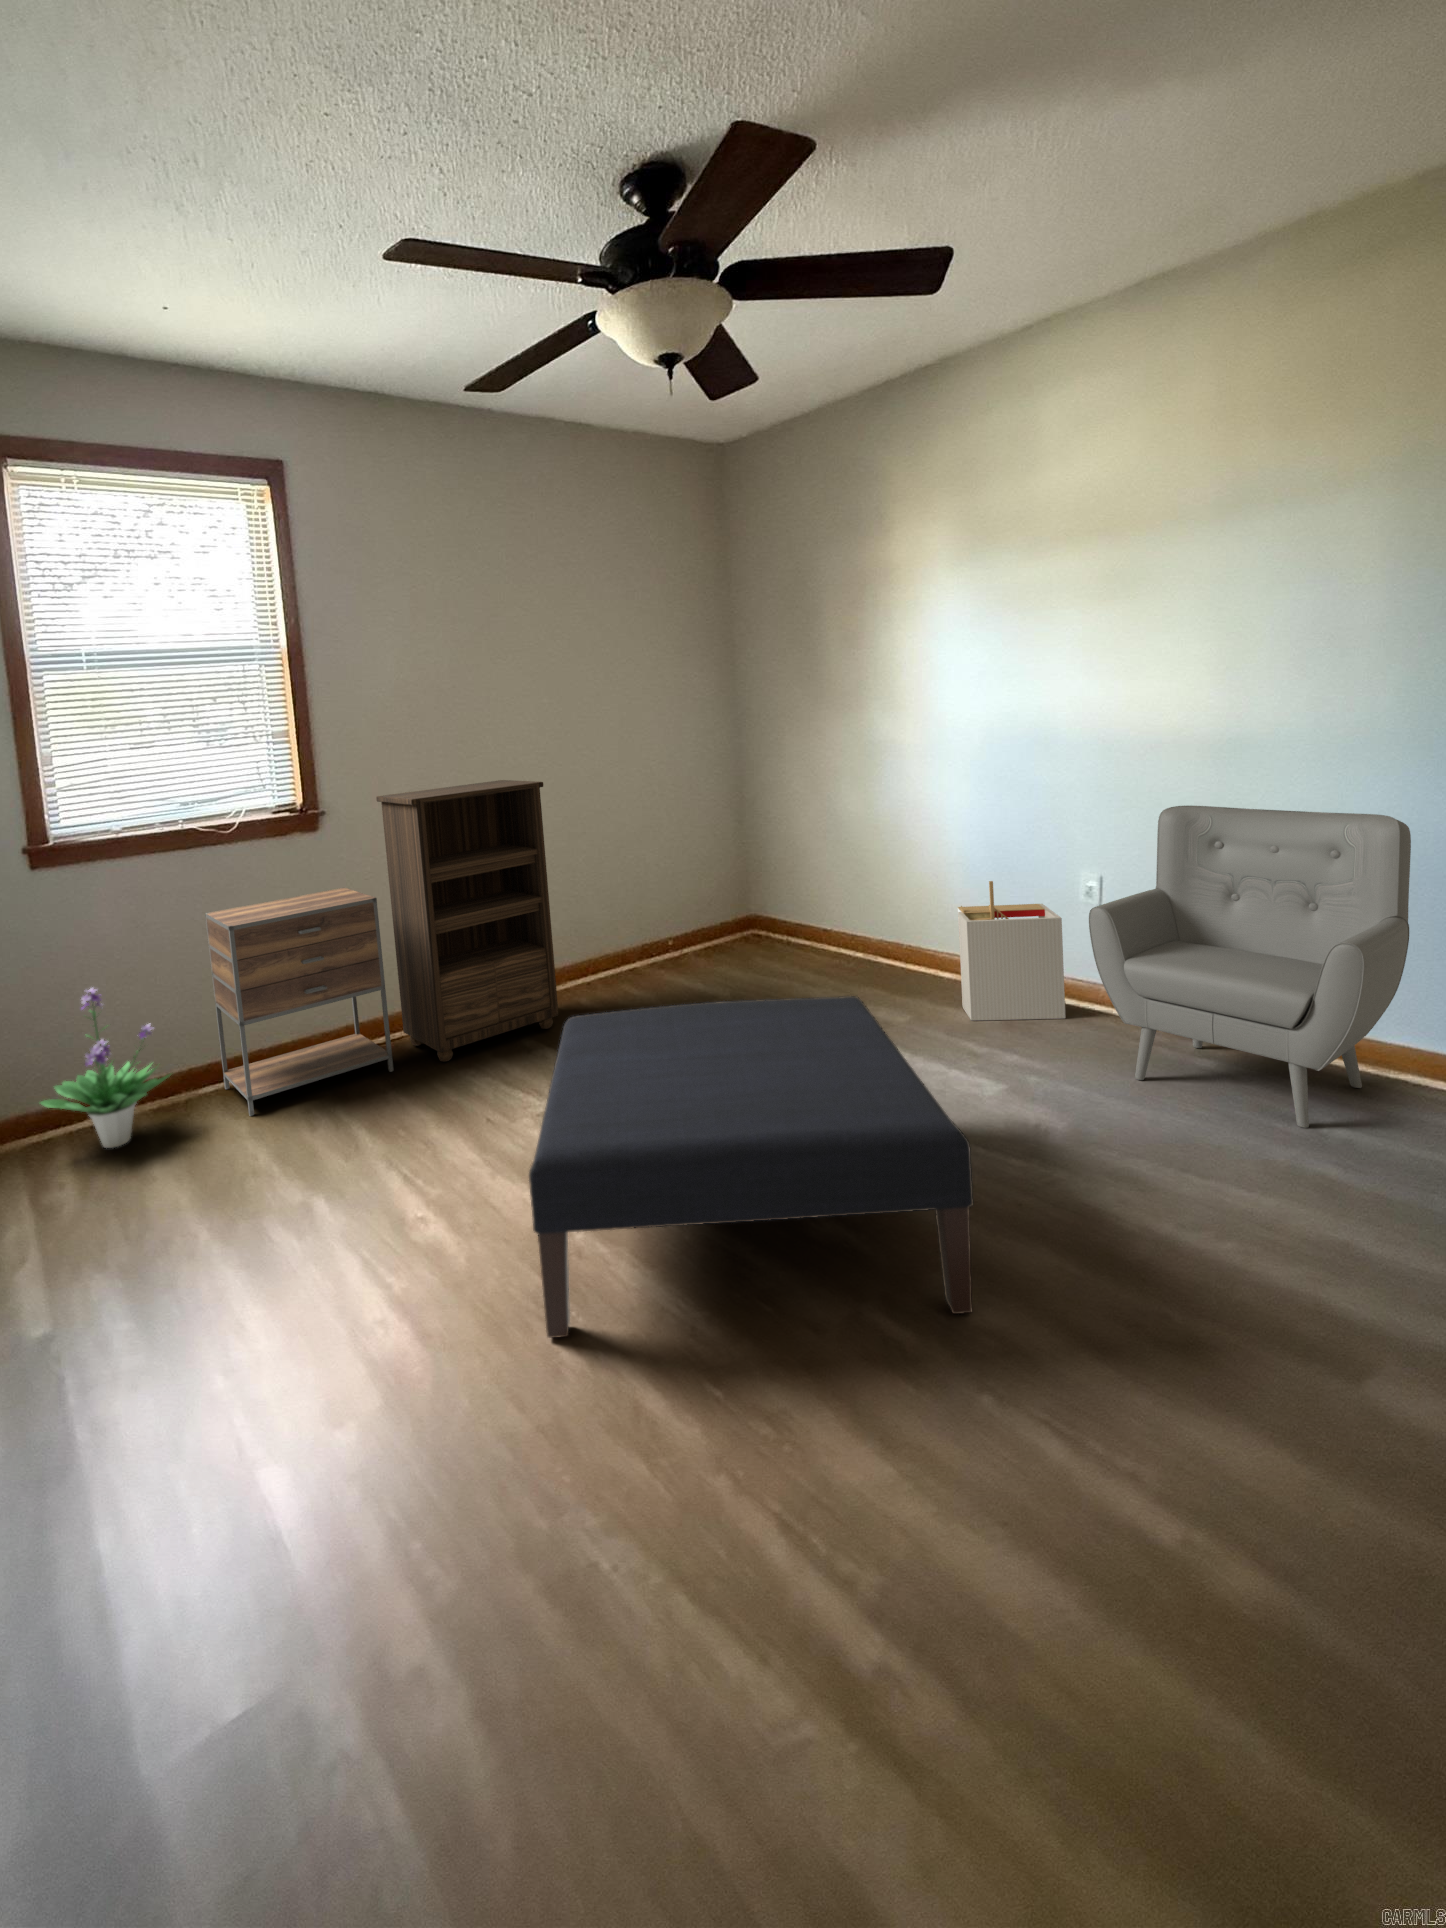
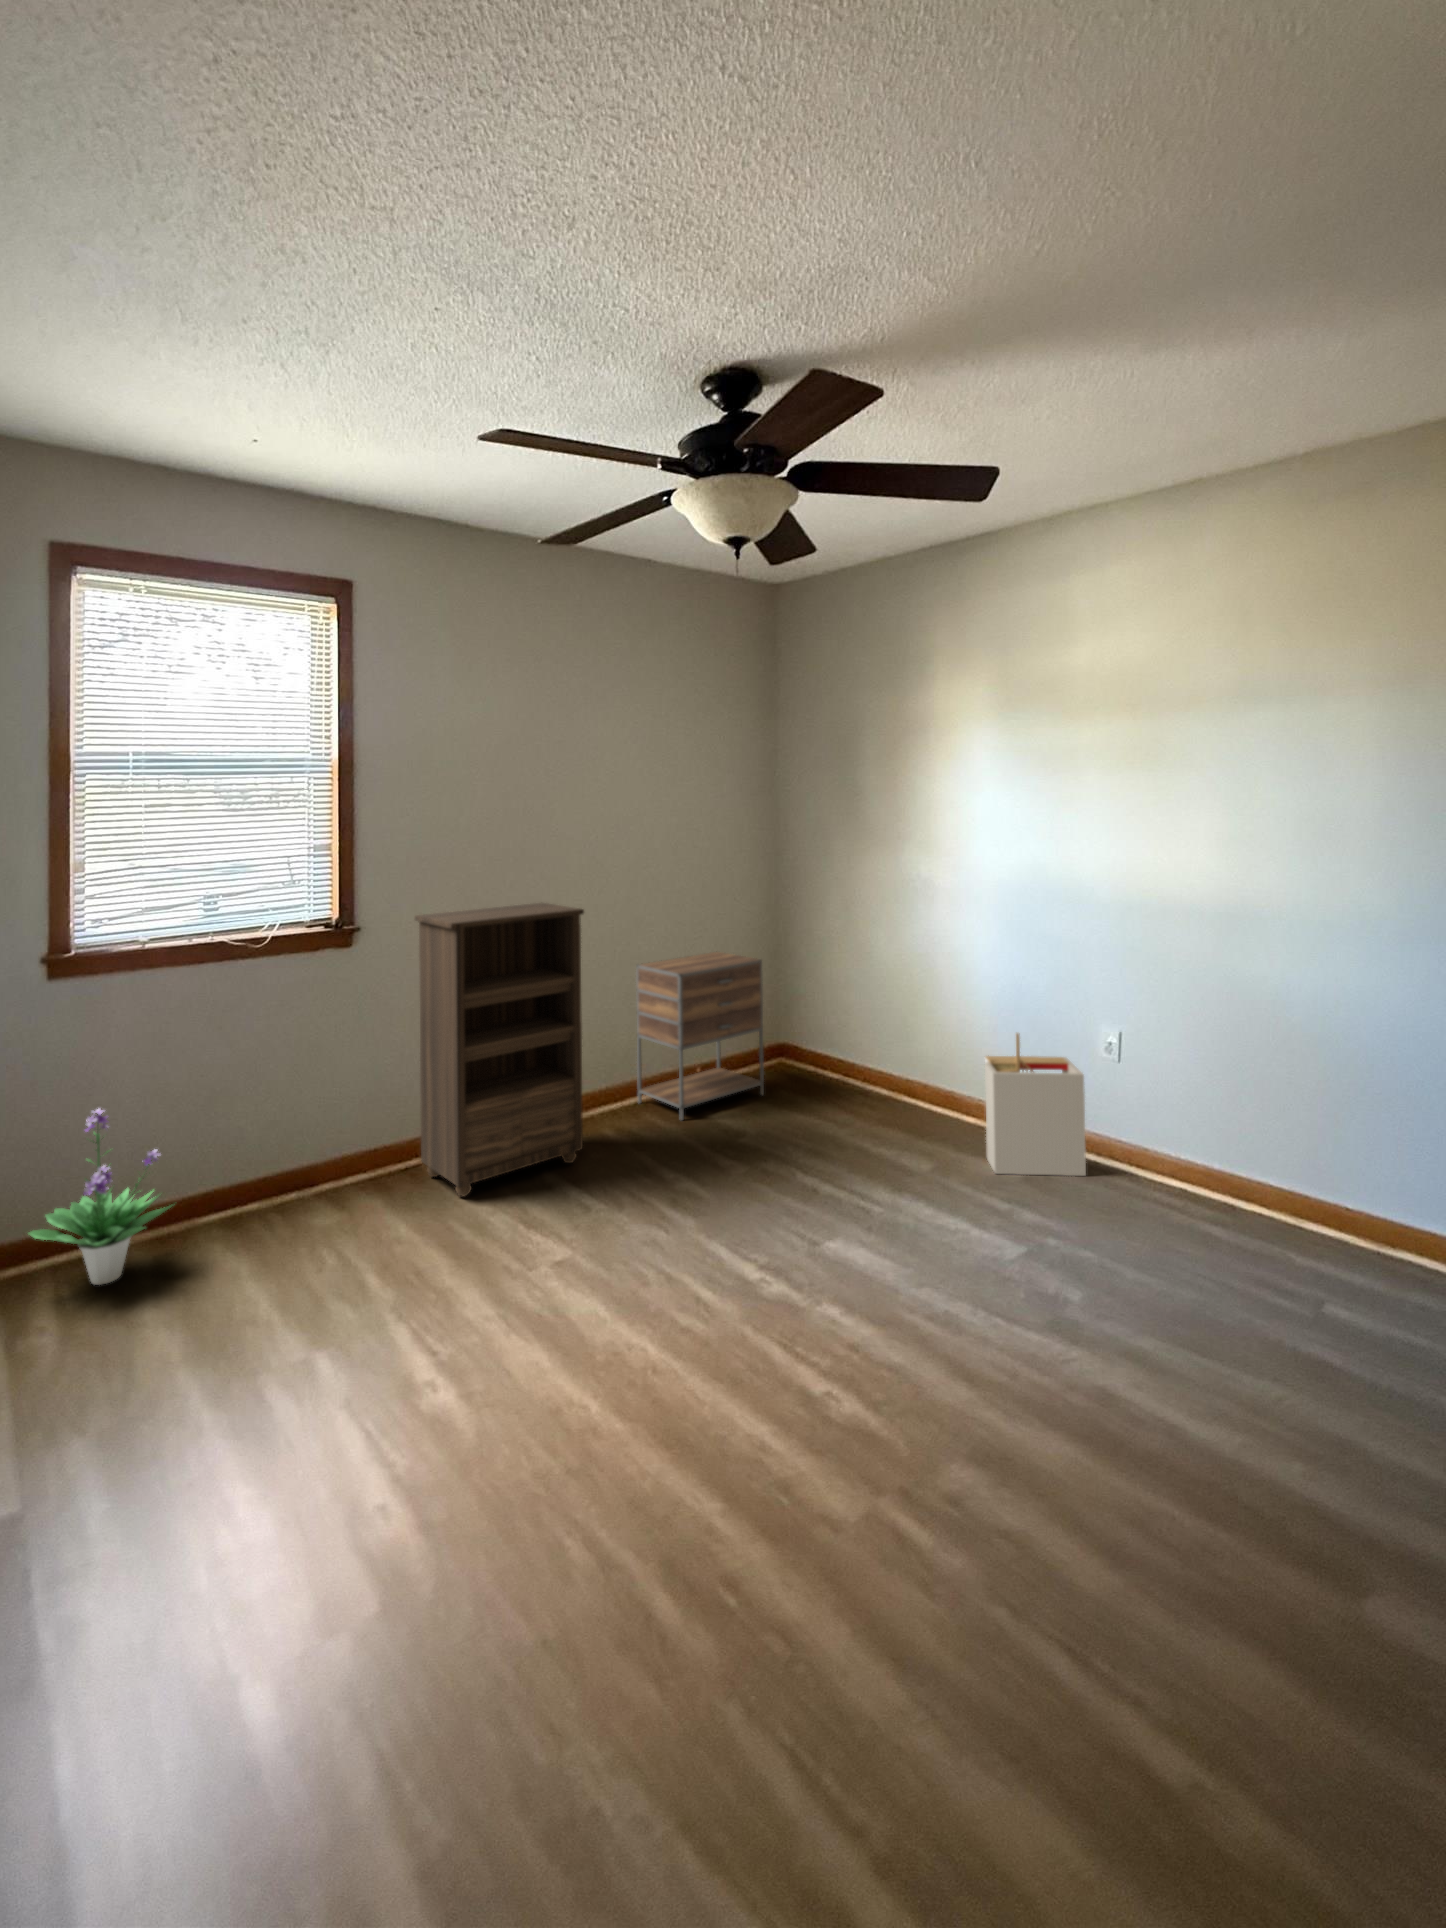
armchair: present [1089,806,1411,1128] -> none [1110,973,1406,1308]
nightstand: present [205,888,393,1116] -> present [636,952,764,1120]
ottoman: present [529,996,973,1338] -> none [553,1155,995,1527]

